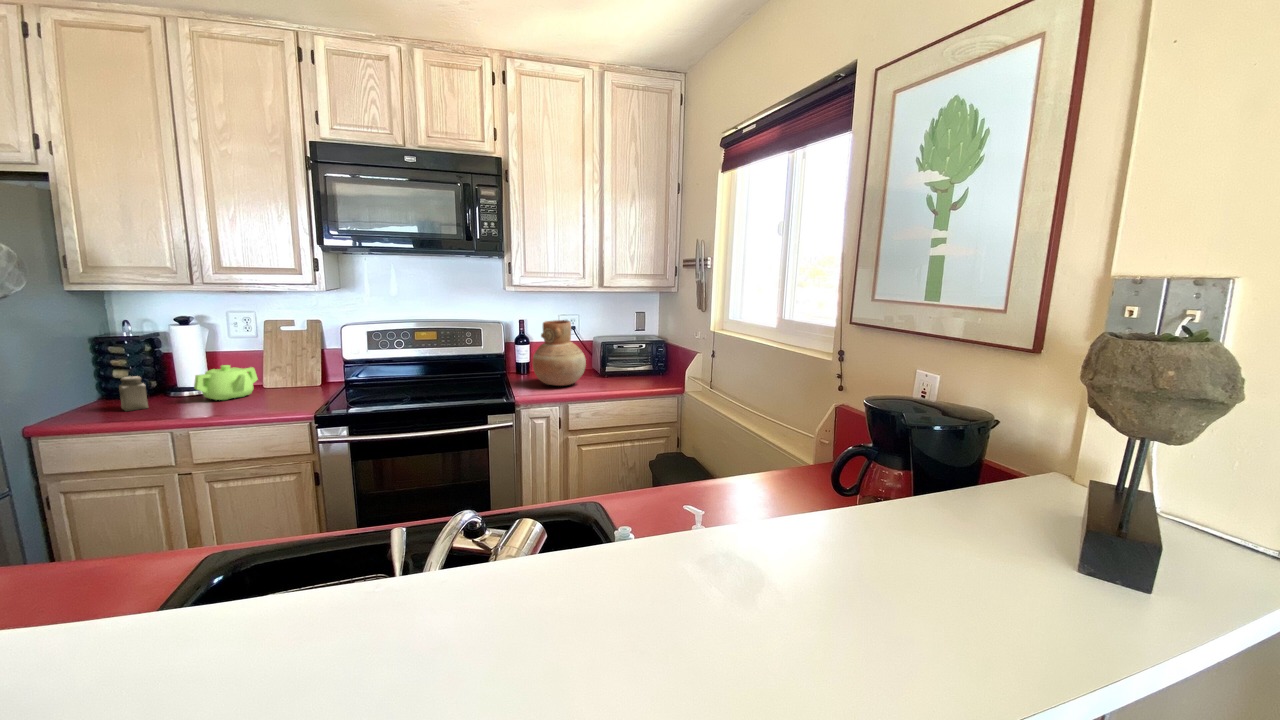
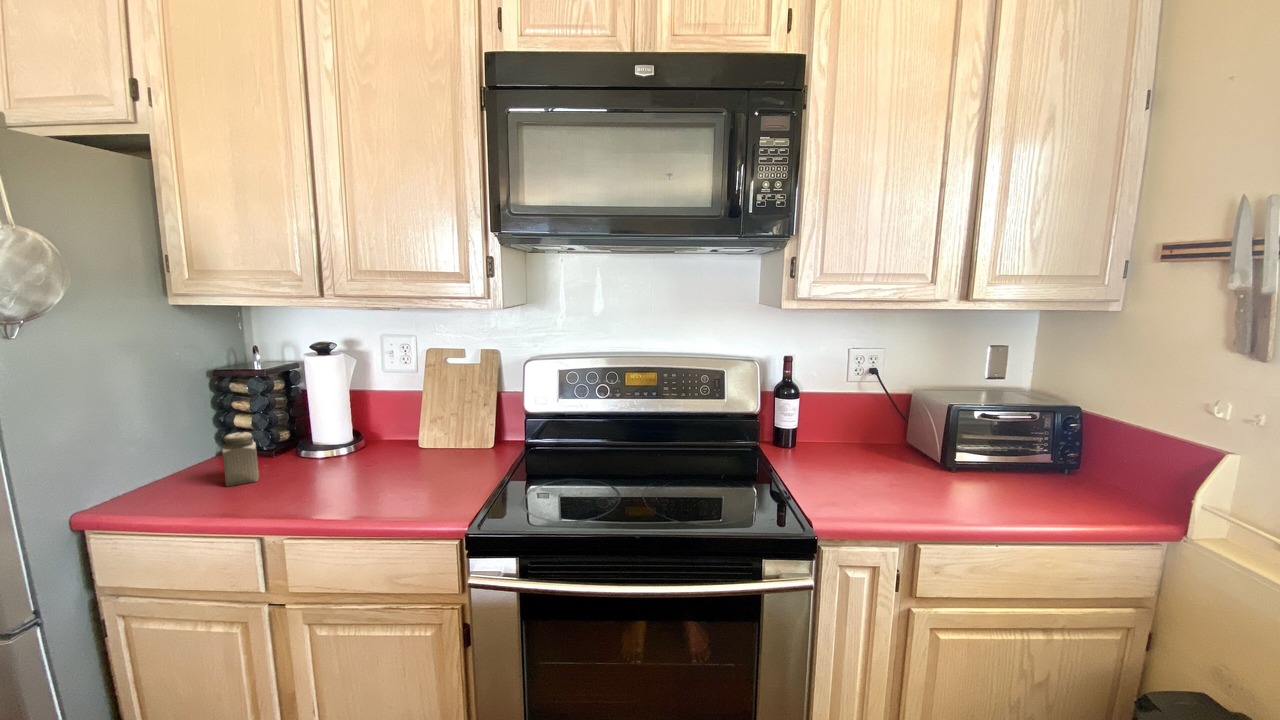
vase: present [532,320,586,386] -> none [826,365,938,494]
teapot: present [194,365,258,400] -> none [318,417,408,473]

